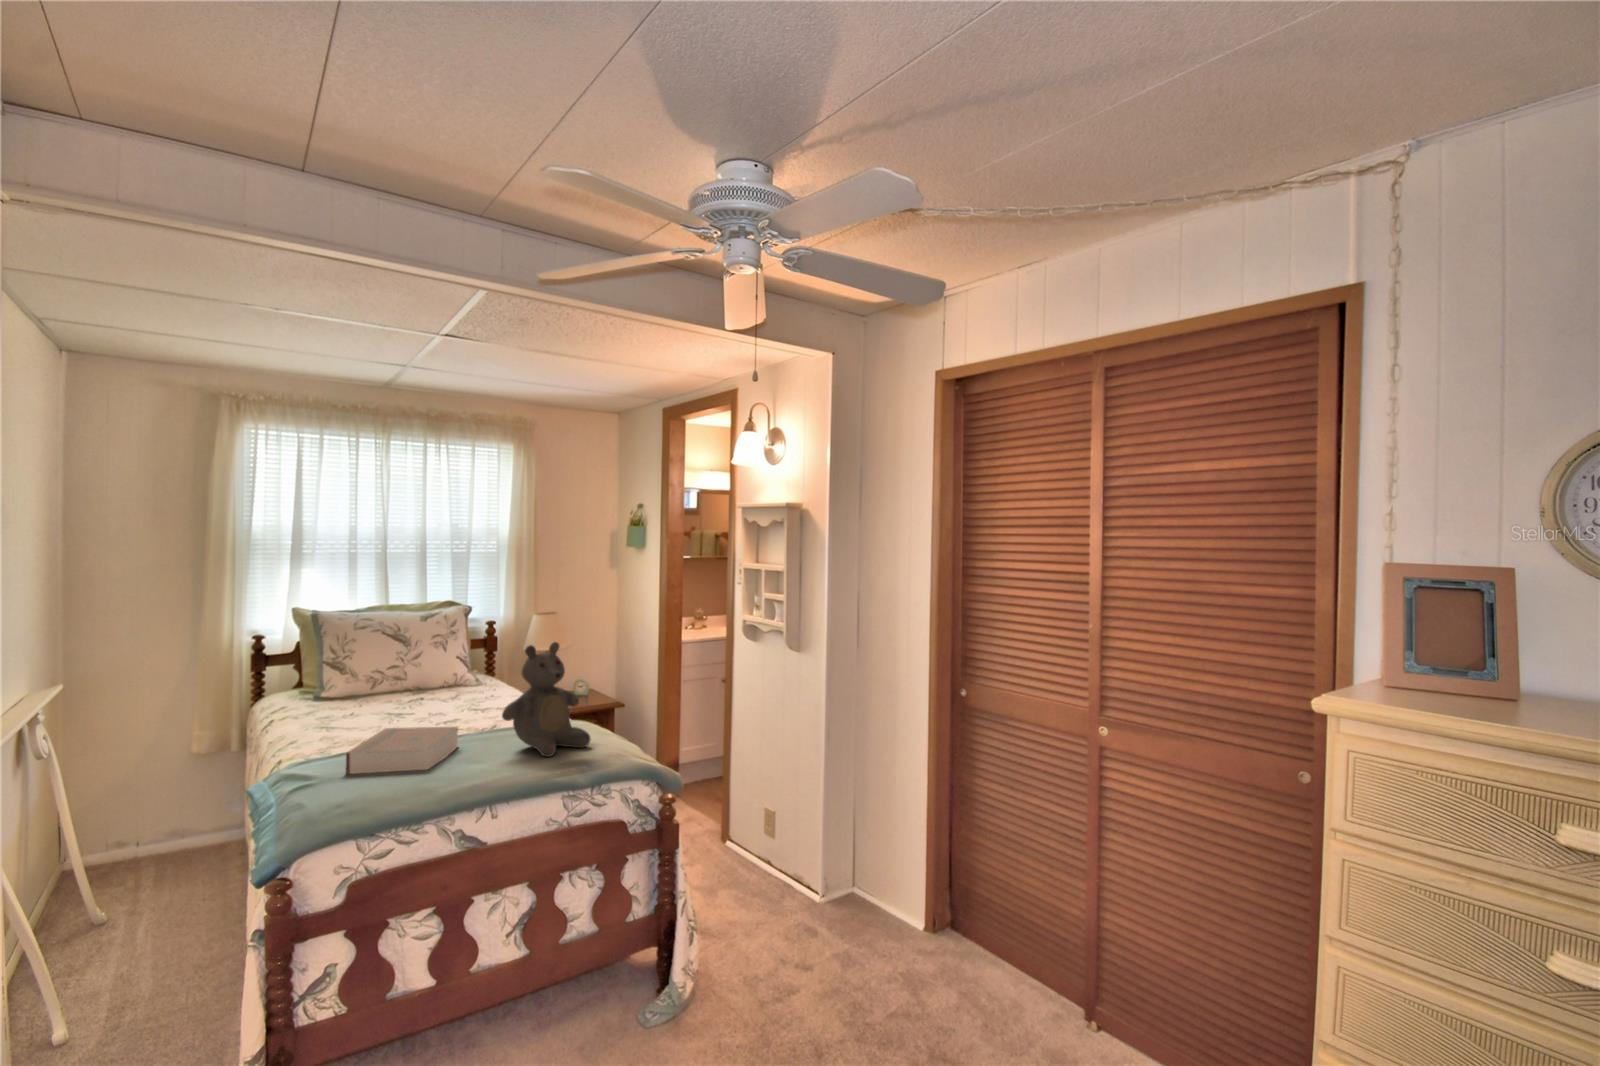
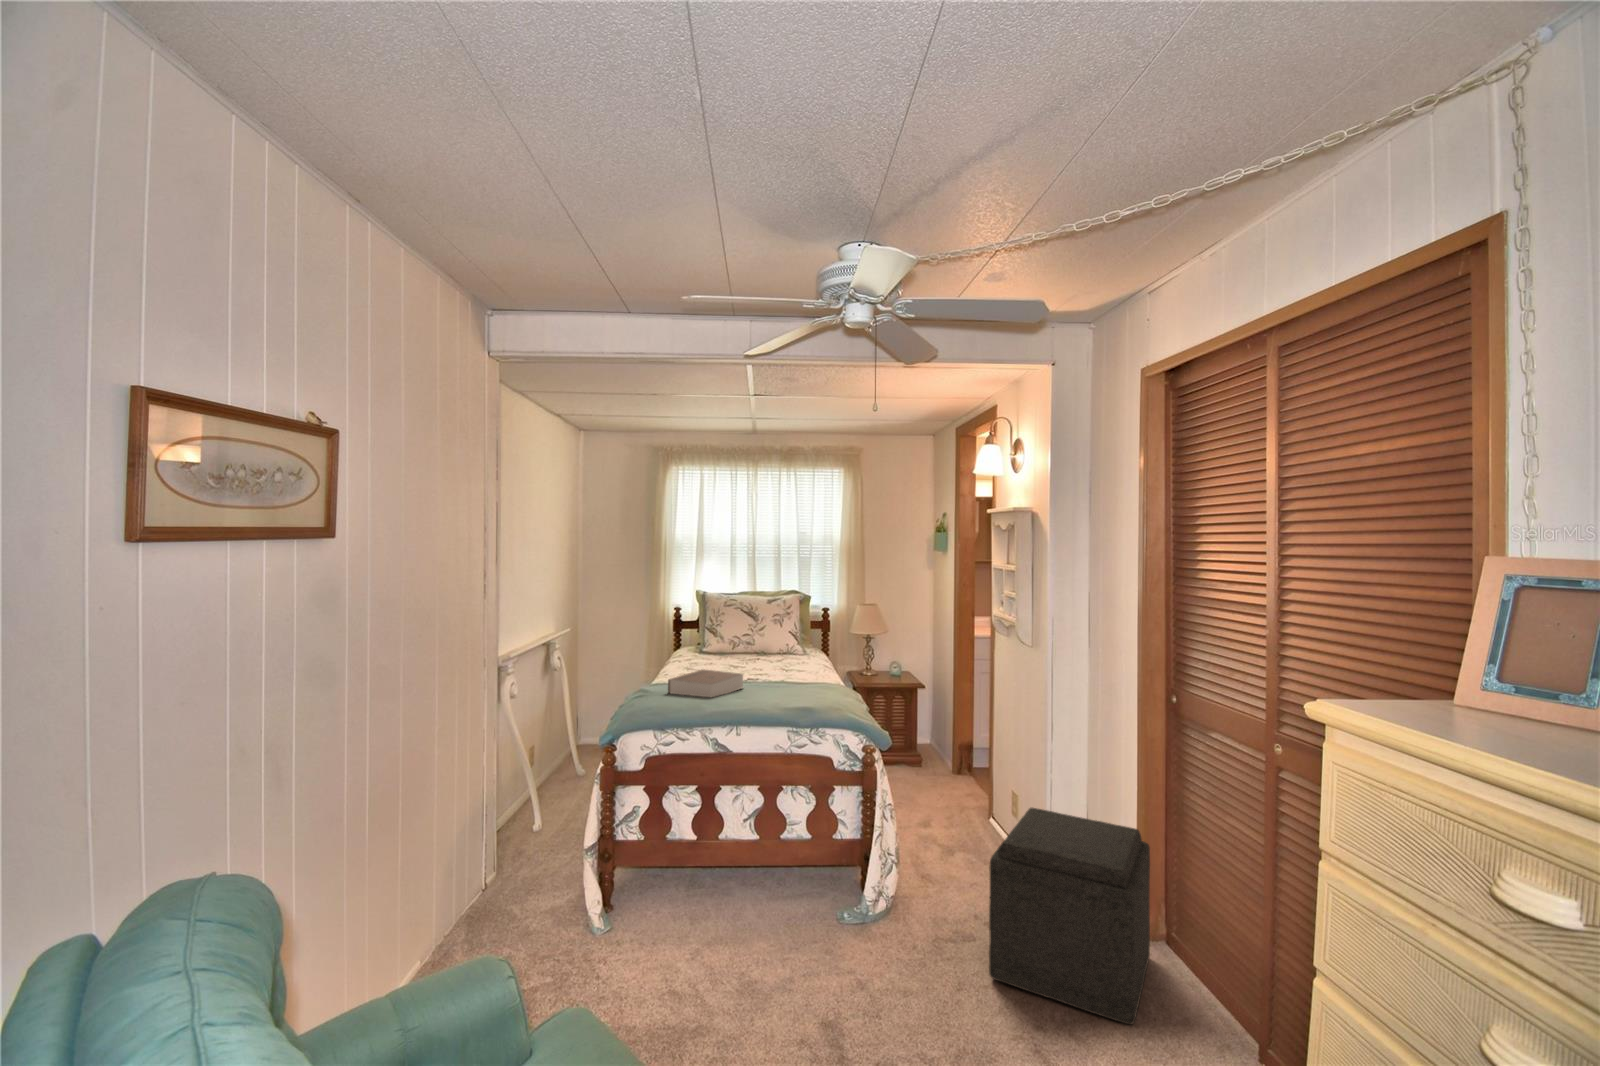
teddy bear: present [502,642,590,757] -> none [762,617,823,701]
ottoman: none [838,828,996,1033] -> present [989,808,1150,1024]

